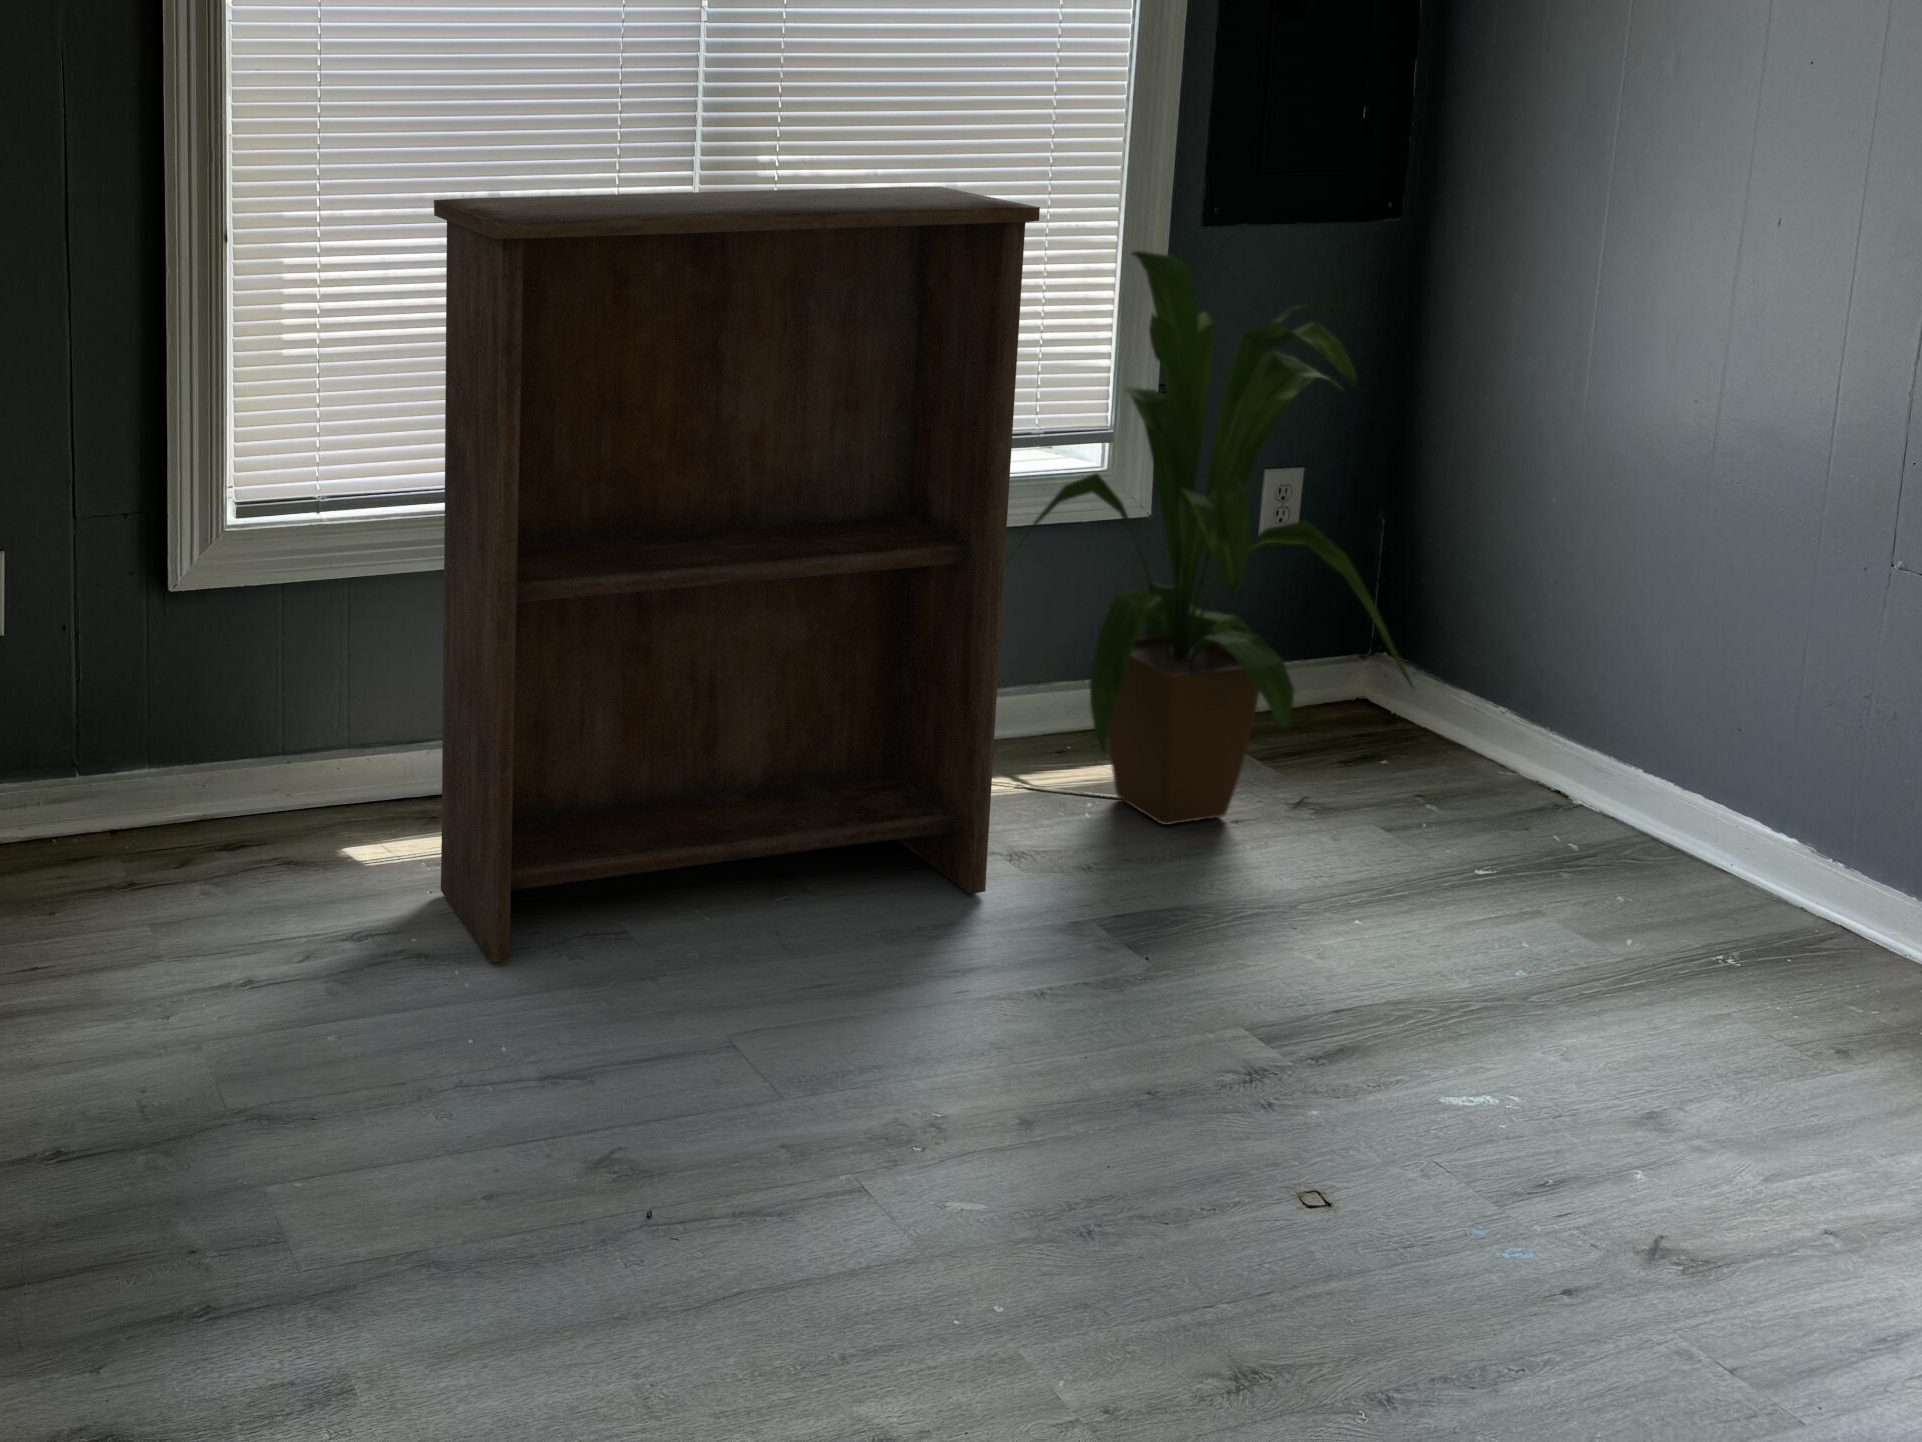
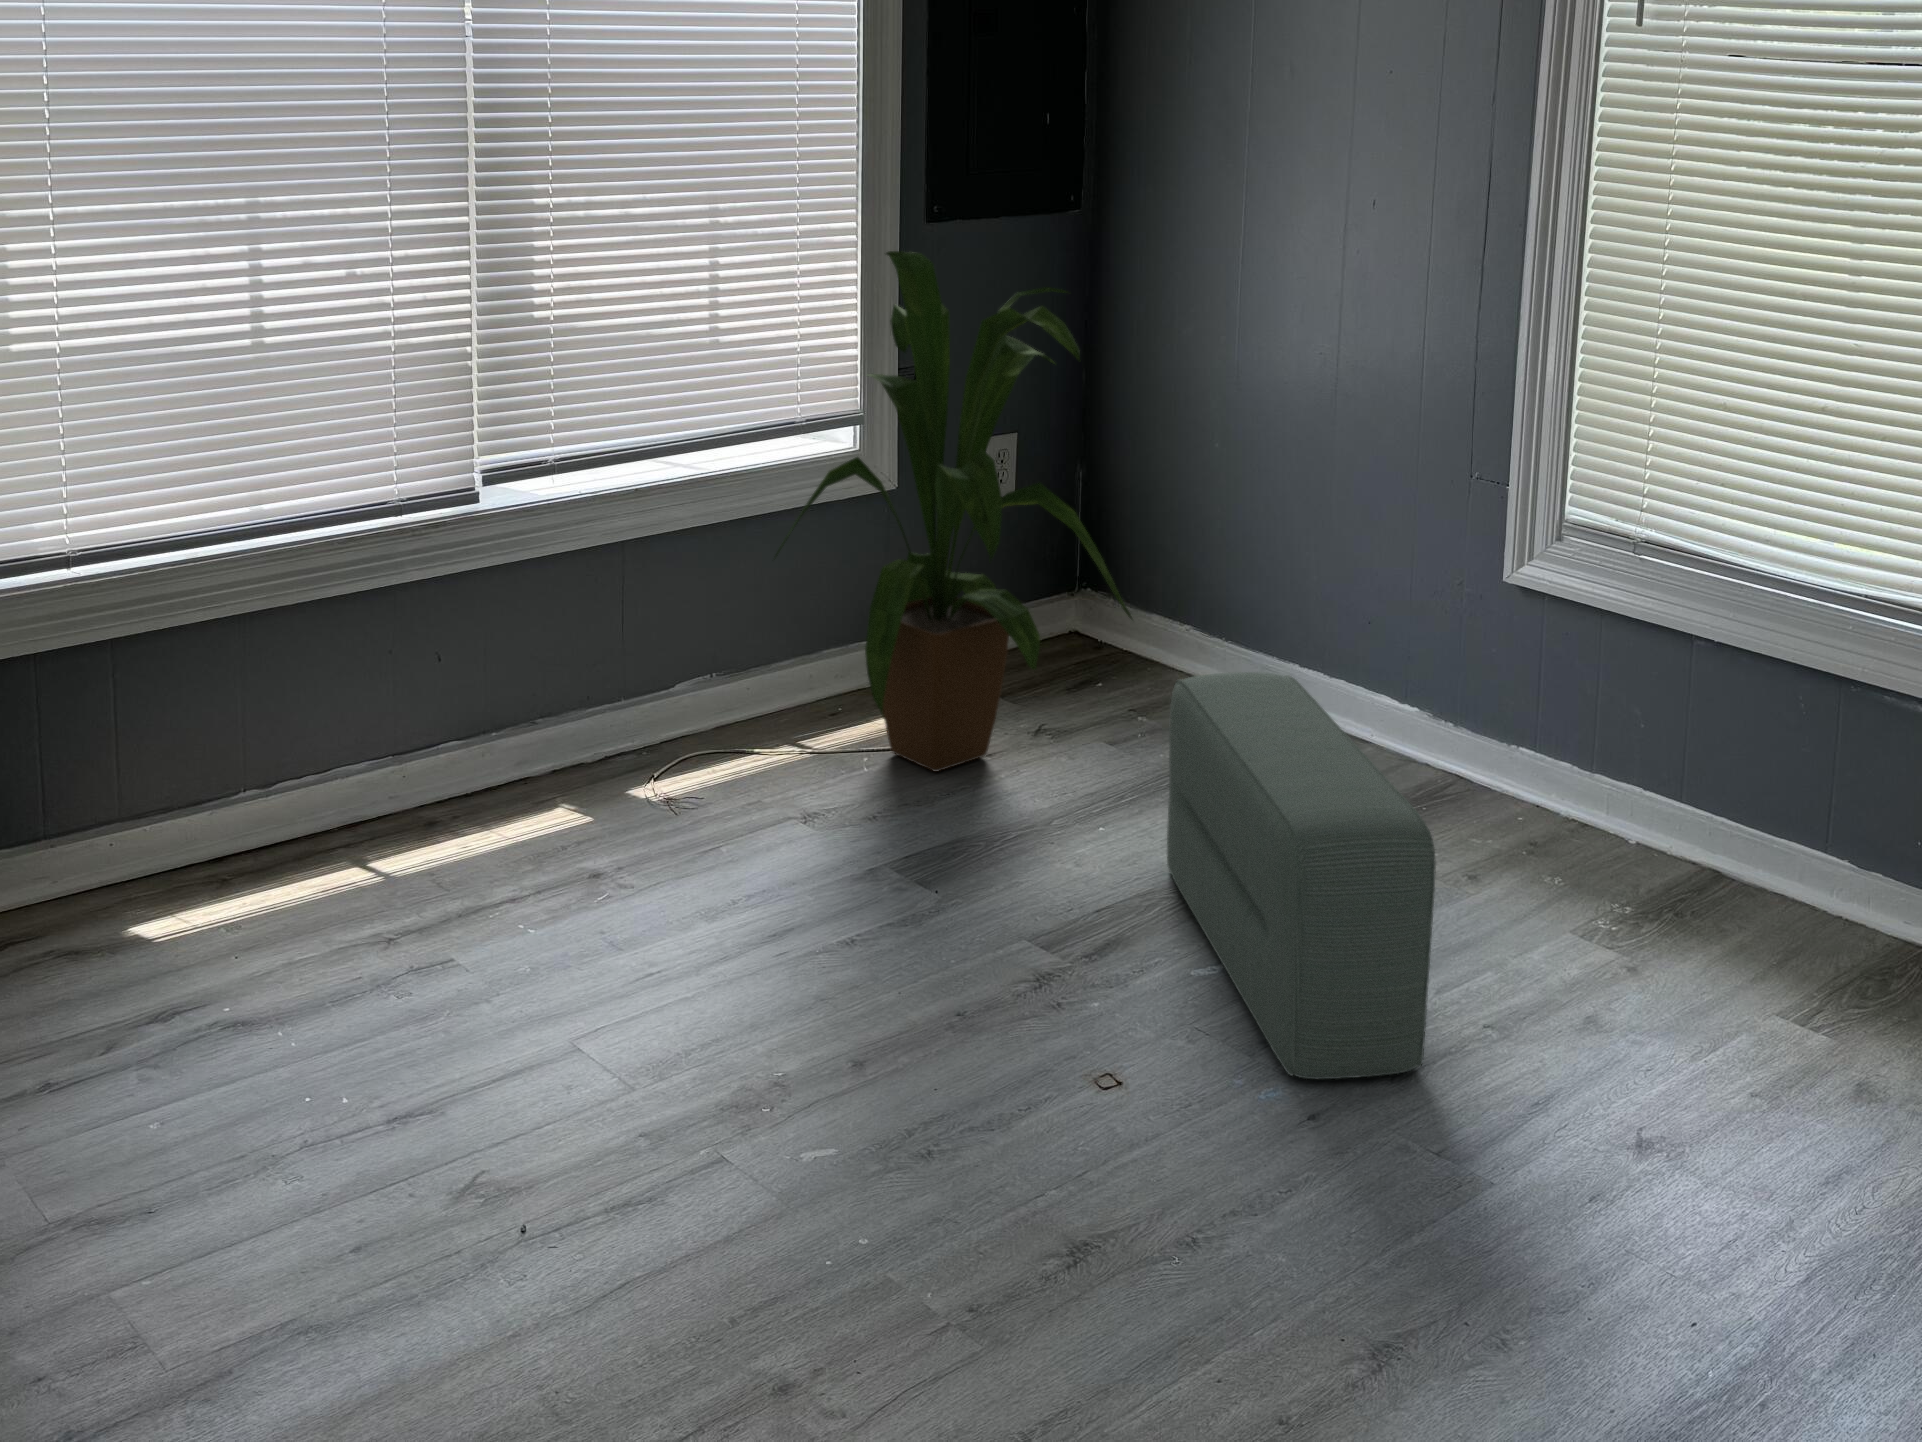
bookshelf: present [434,186,1040,962] -> none [209,198,810,1014]
pouf: none [1425,761,1758,1279] -> present [1167,672,1436,1079]

